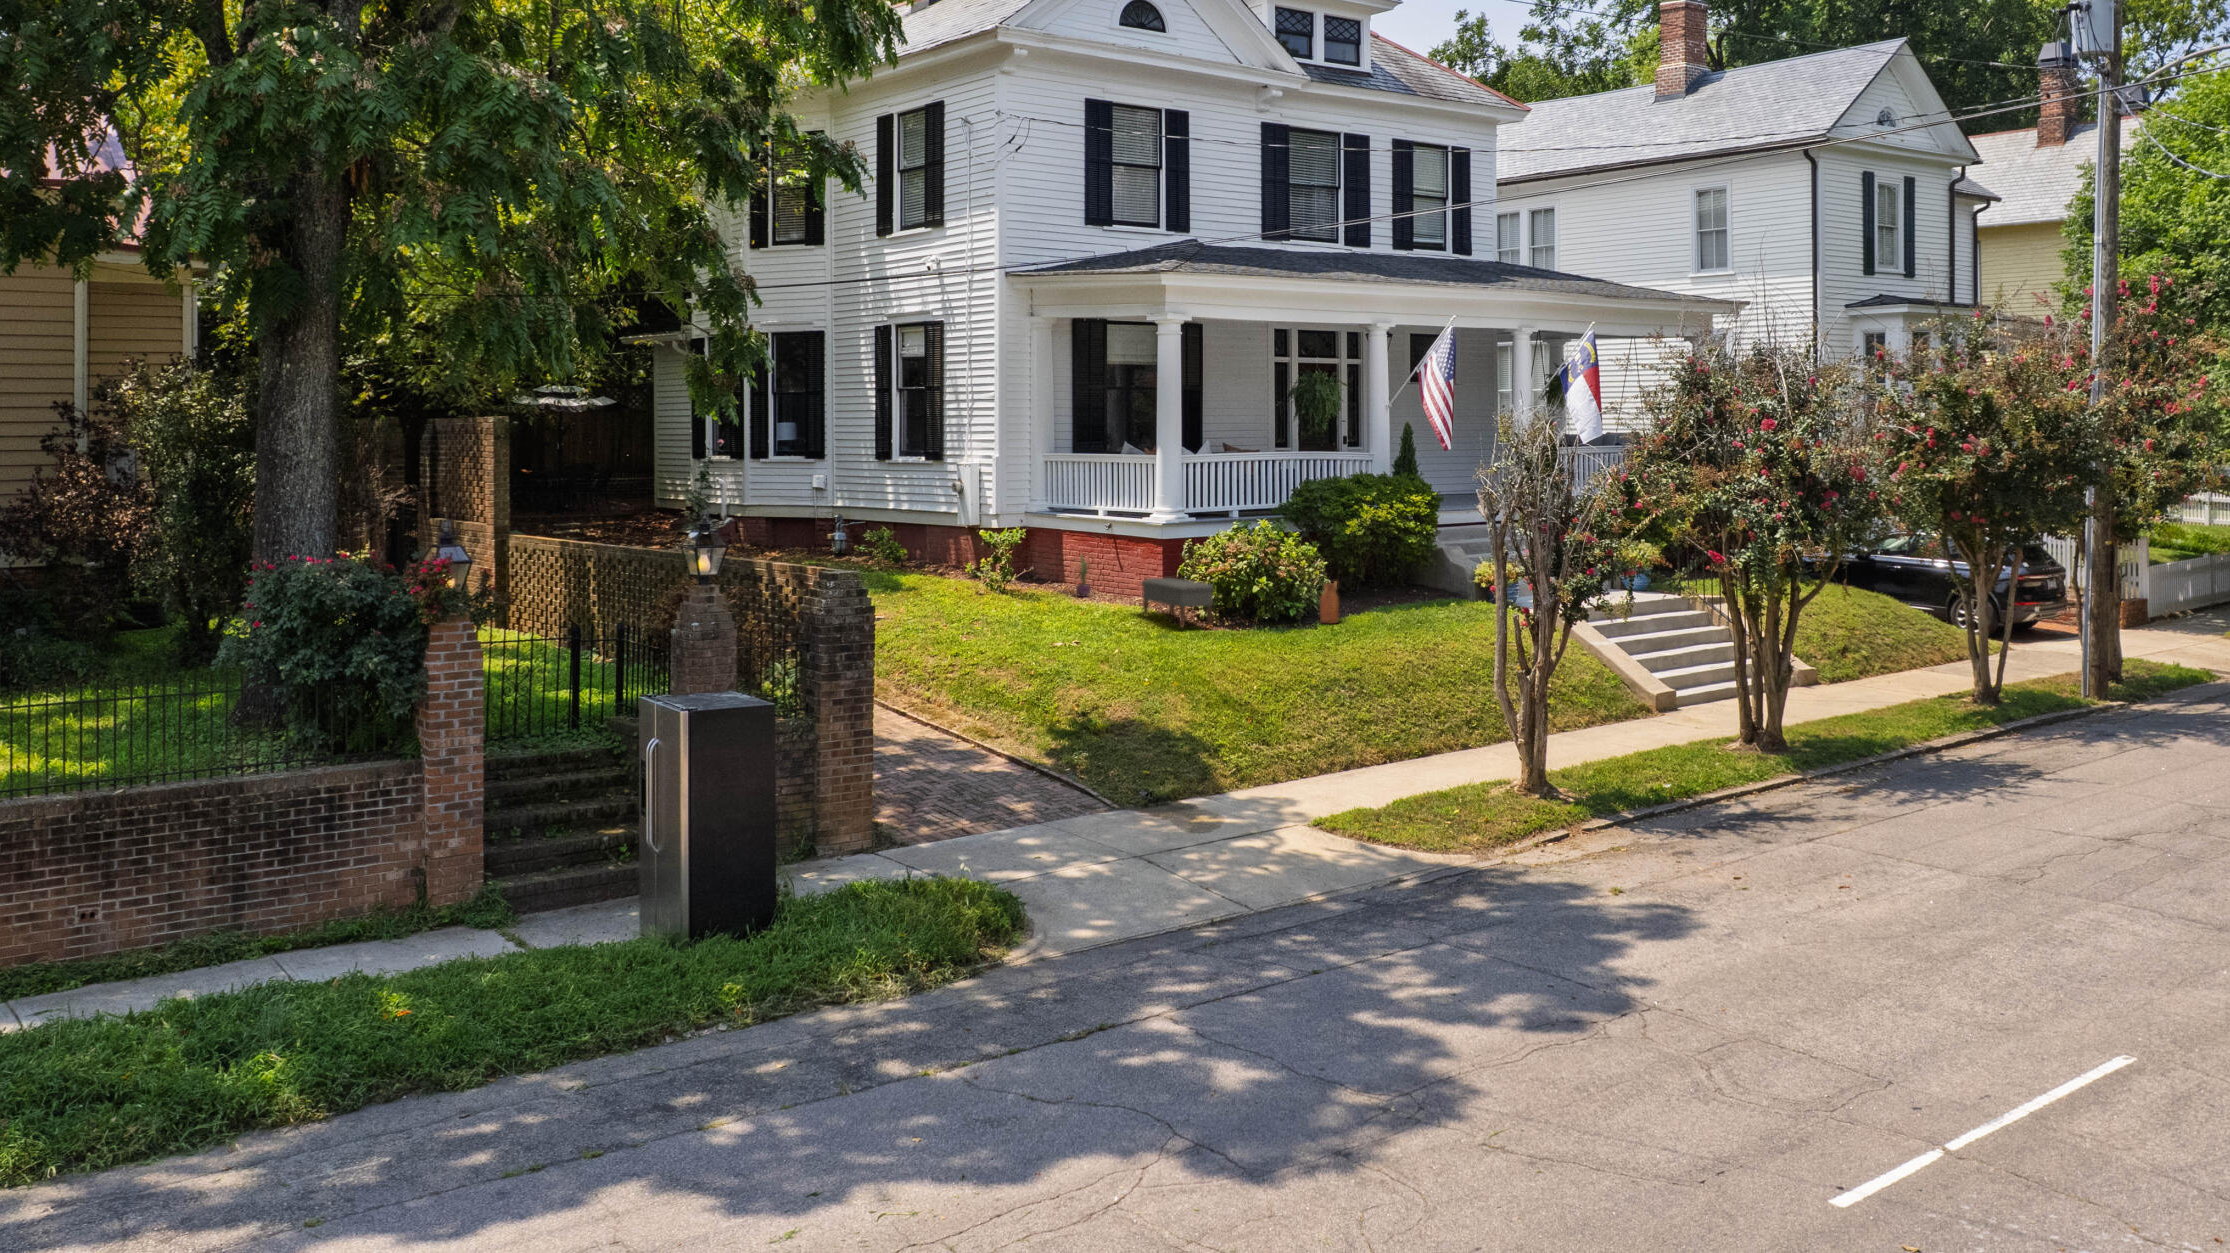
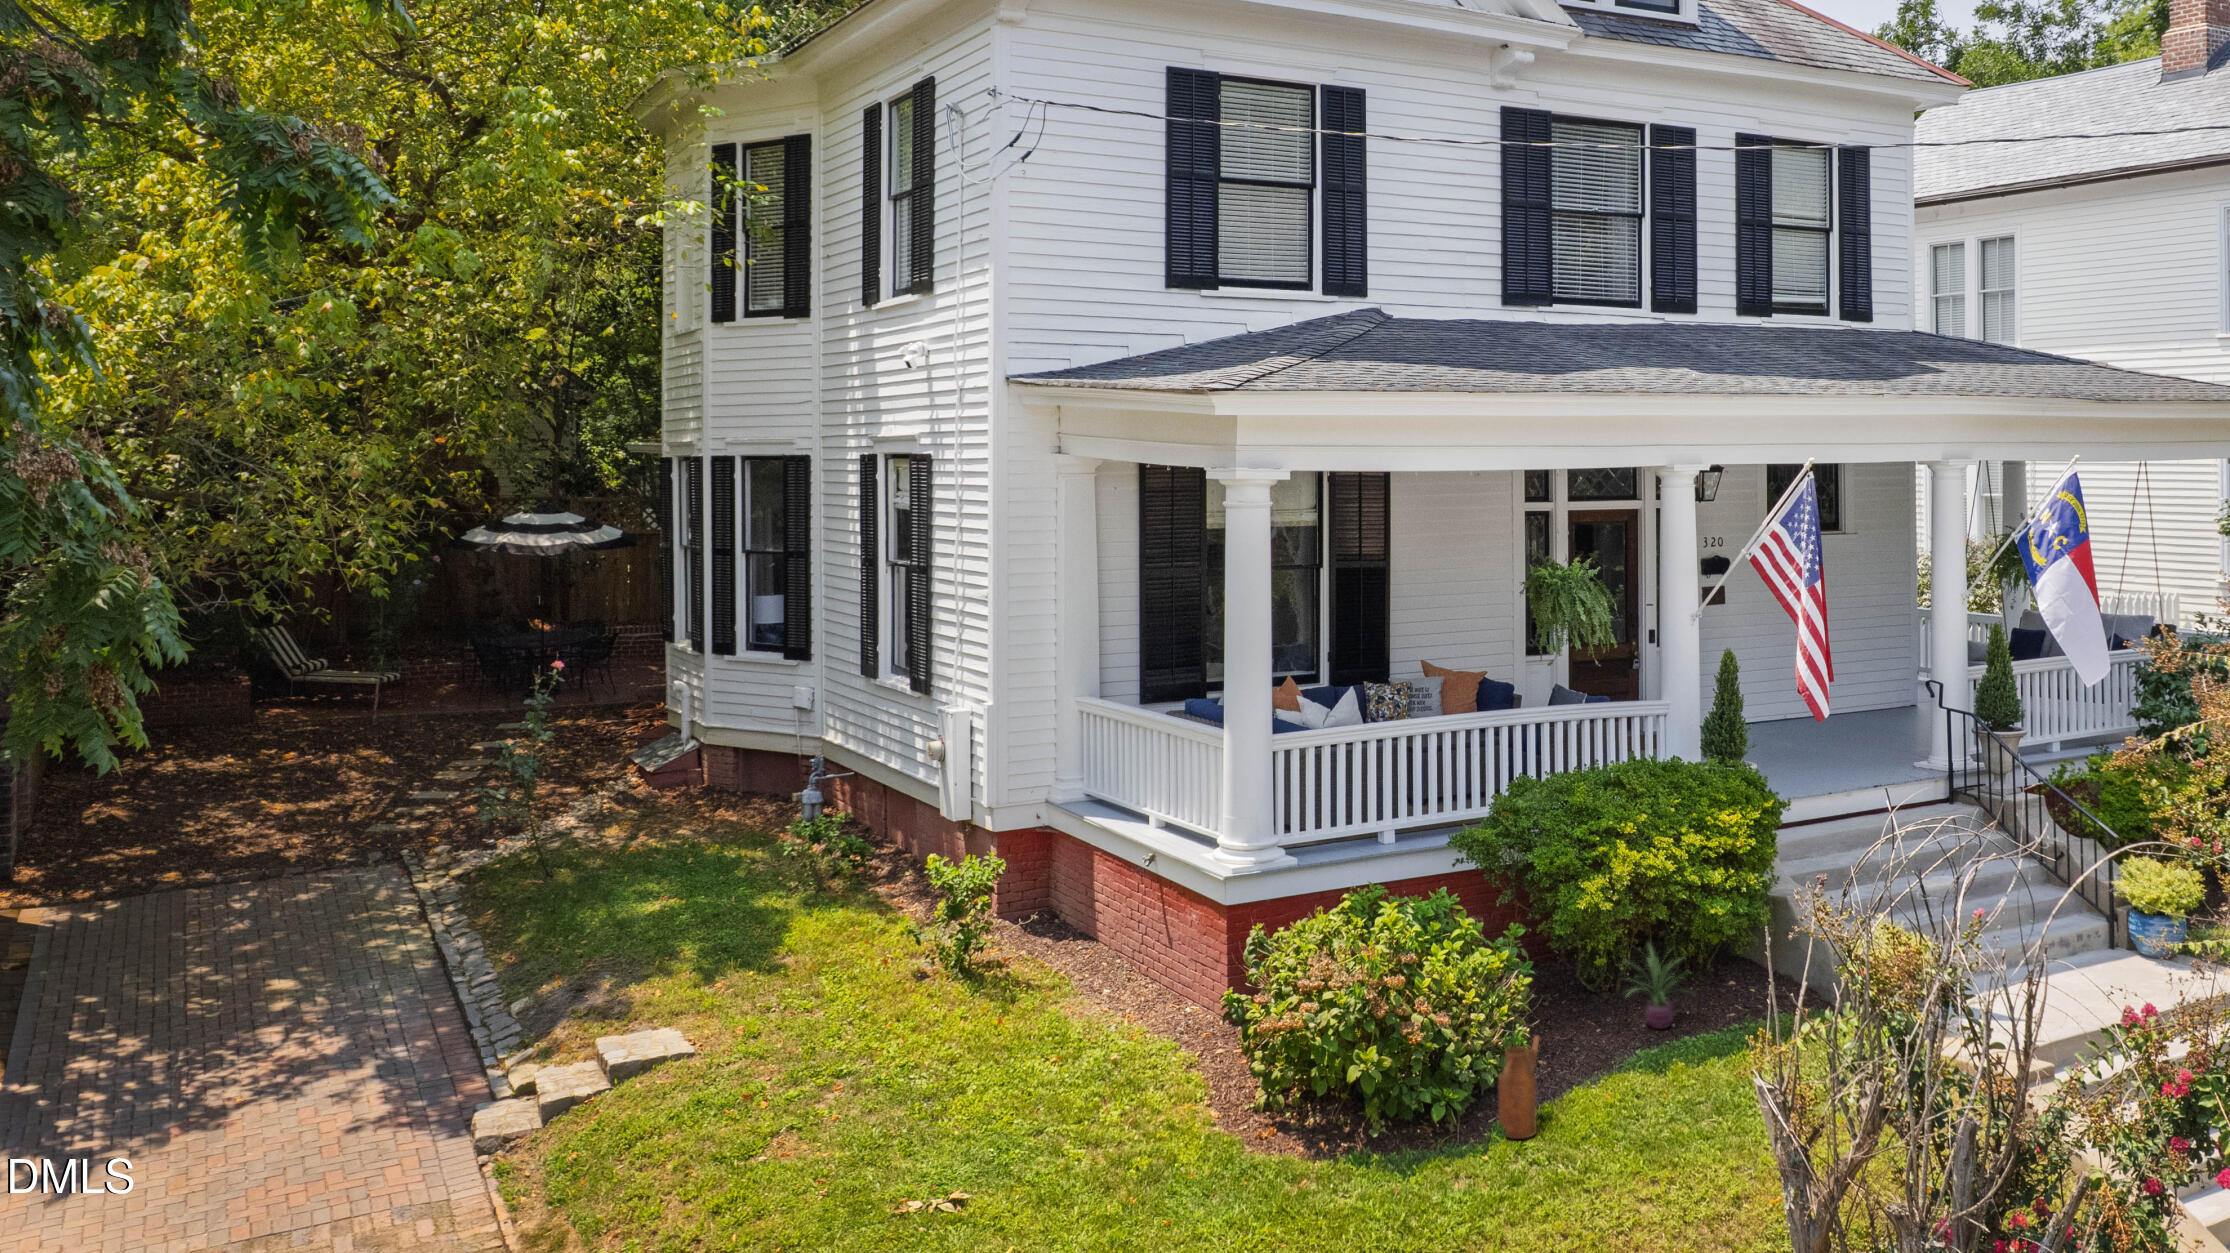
decorative plant: present [1075,556,1091,597] -> present [1623,943,1678,1029]
bench: present [1142,578,1214,628] -> none [1141,1019,1255,1175]

